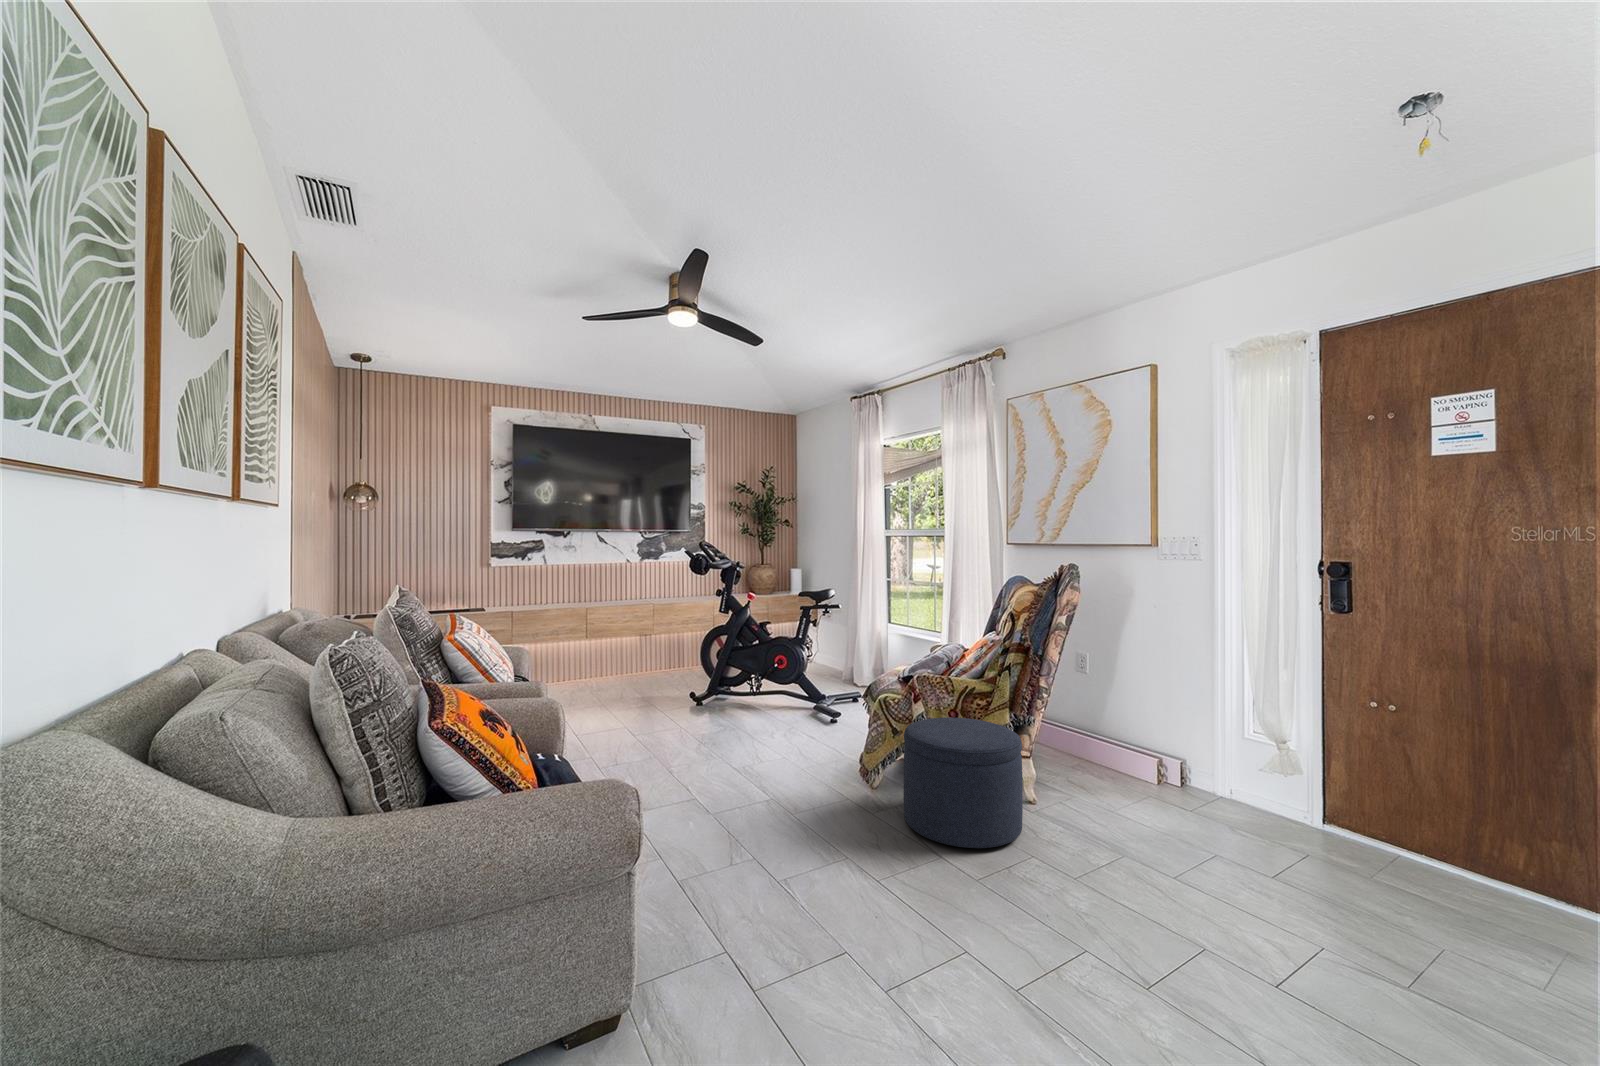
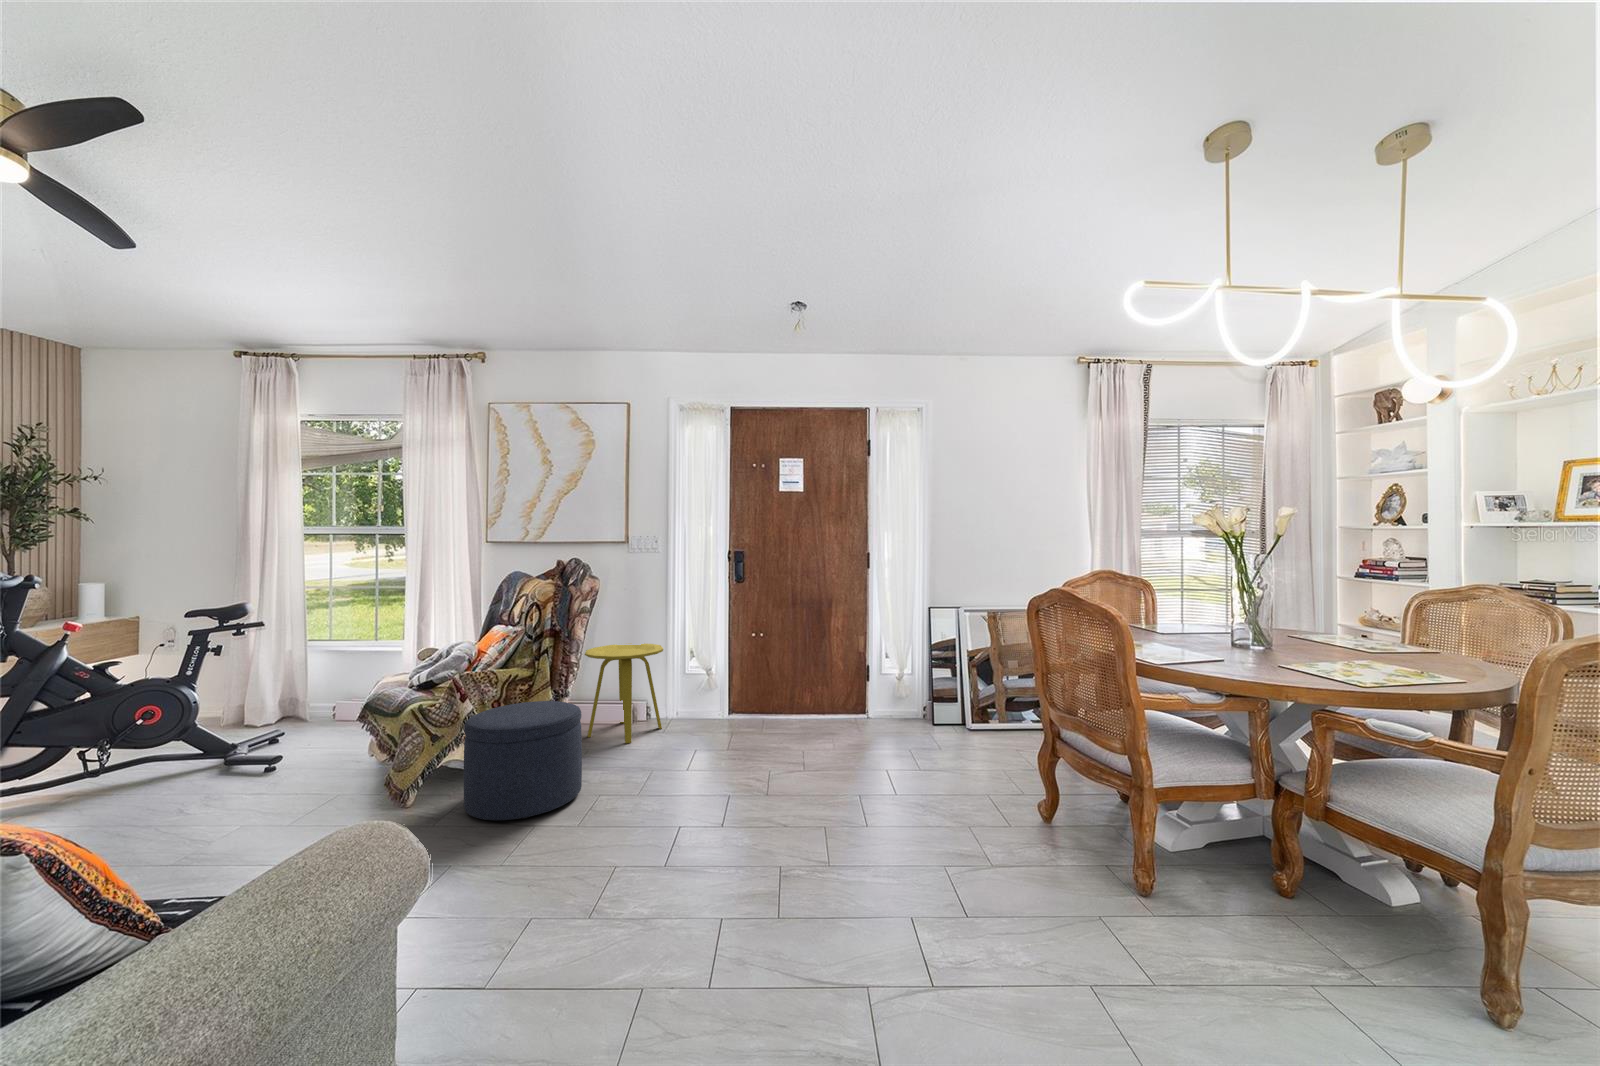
side table: none [1080,675,1192,808] -> present [585,644,663,743]

